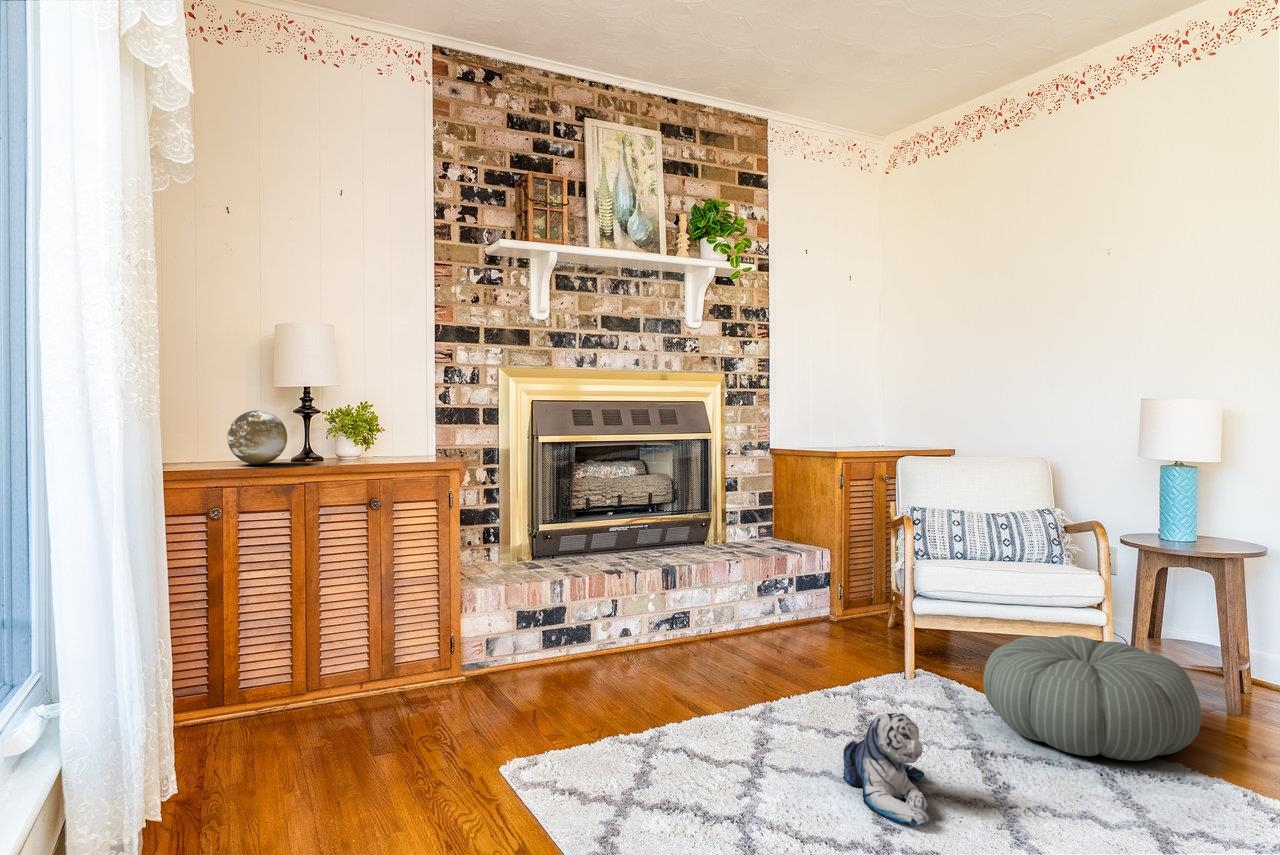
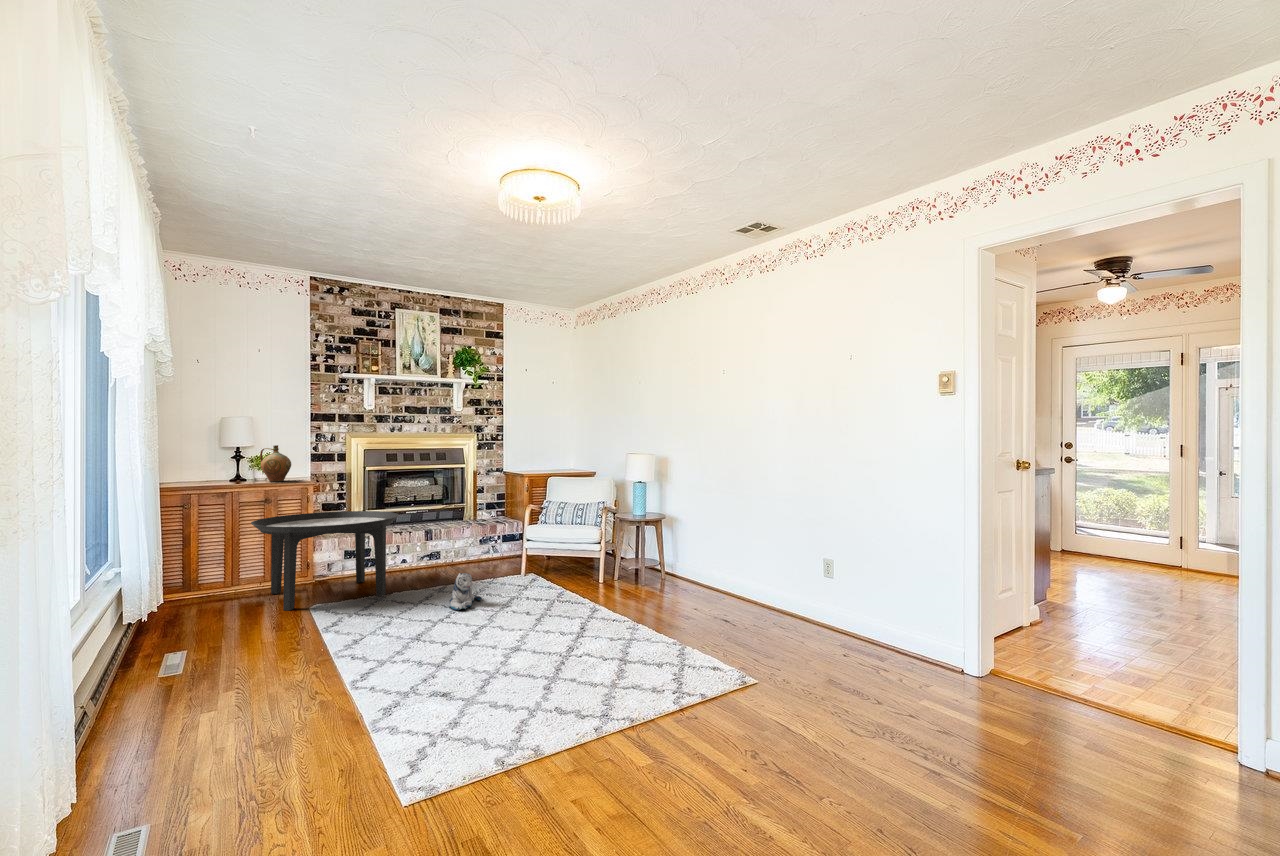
ceramic jug: none [353,385,413,463] -> present [260,445,291,482]
decorative orb: present [227,411,287,465] -> none [196,458,227,483]
round table: none [354,529,666,787] -> present [251,511,399,610]
pouf: present [983,635,1202,761] -> none [532,550,609,593]

